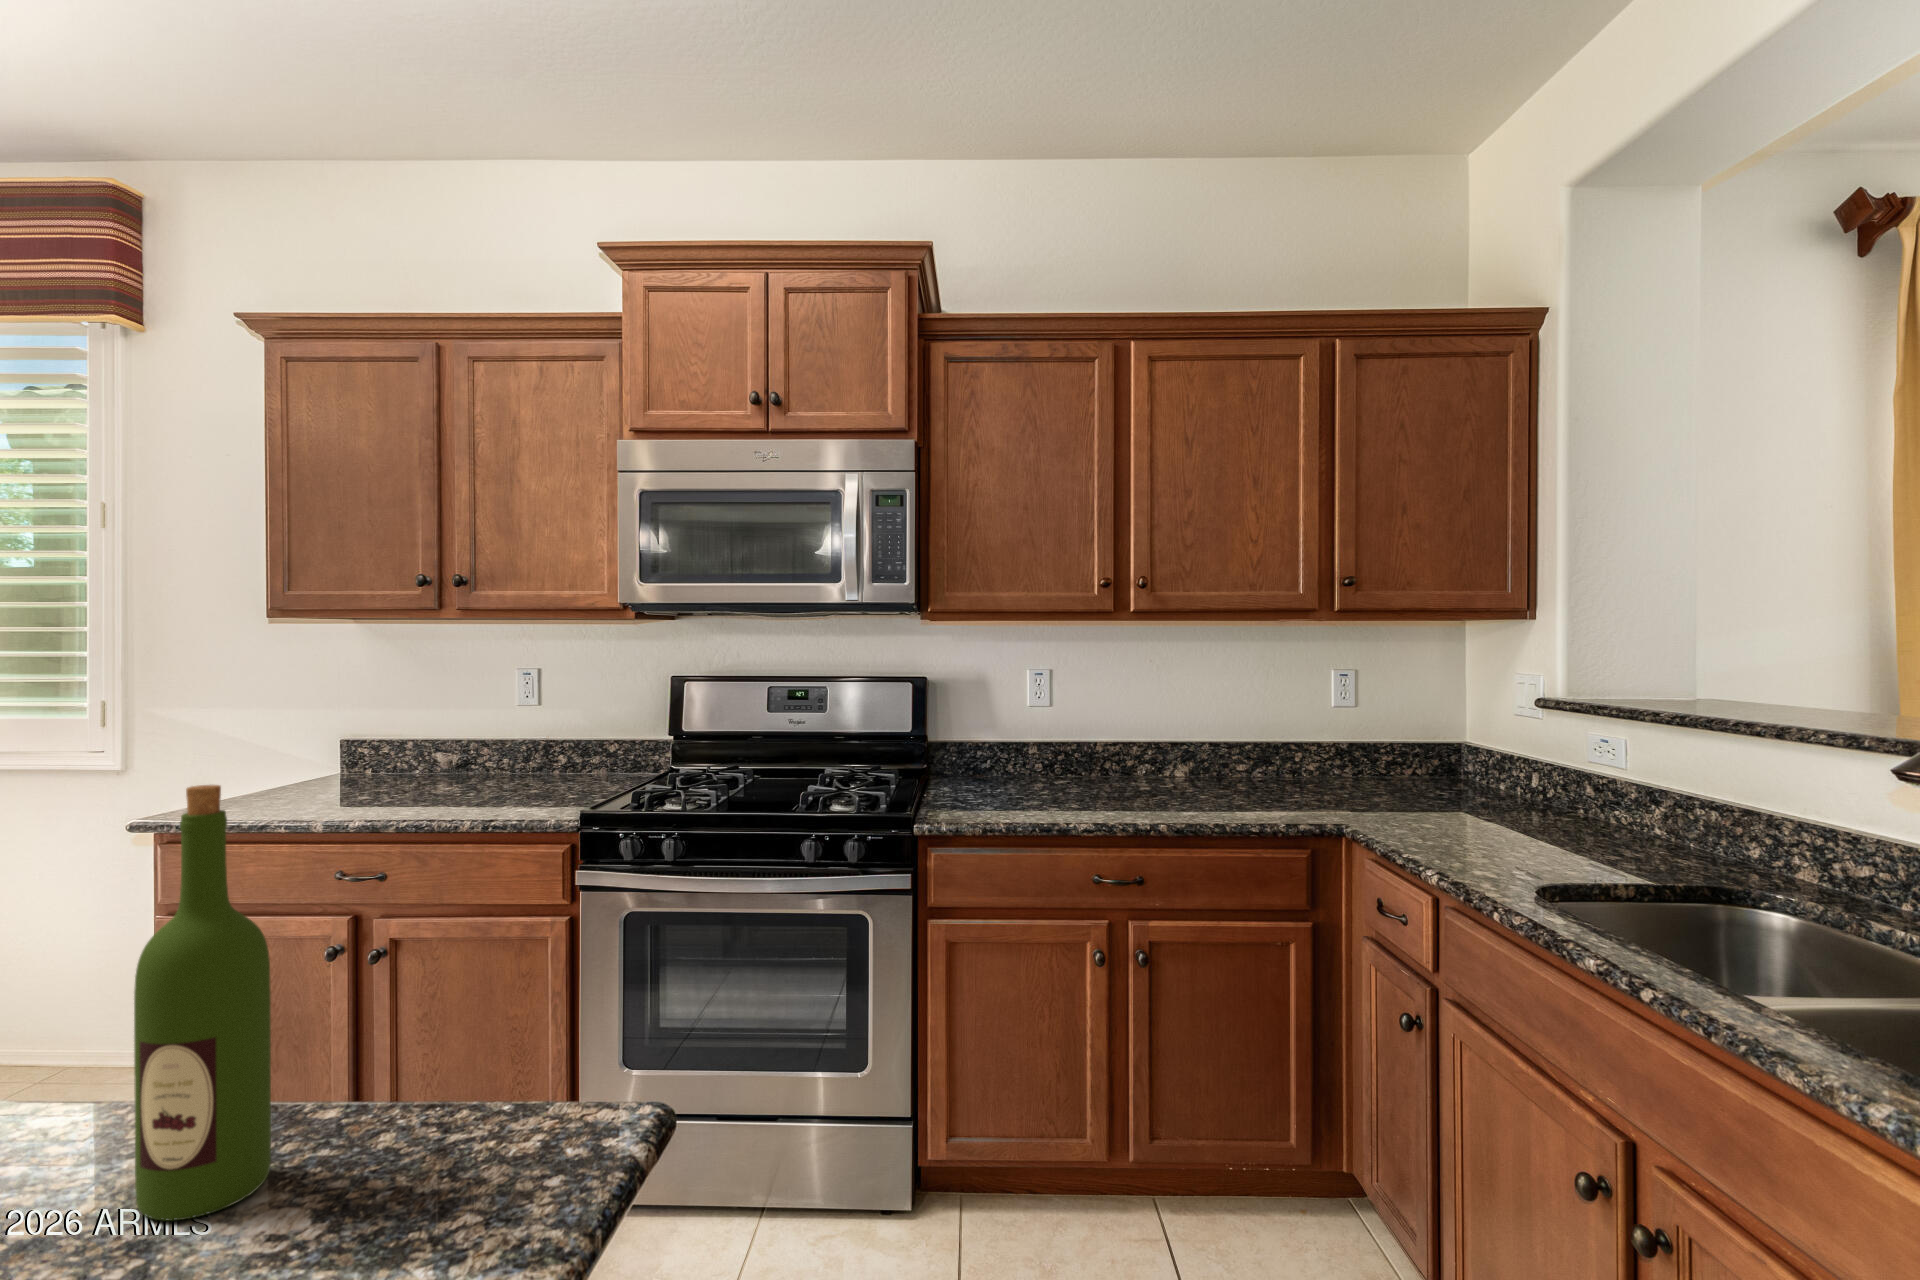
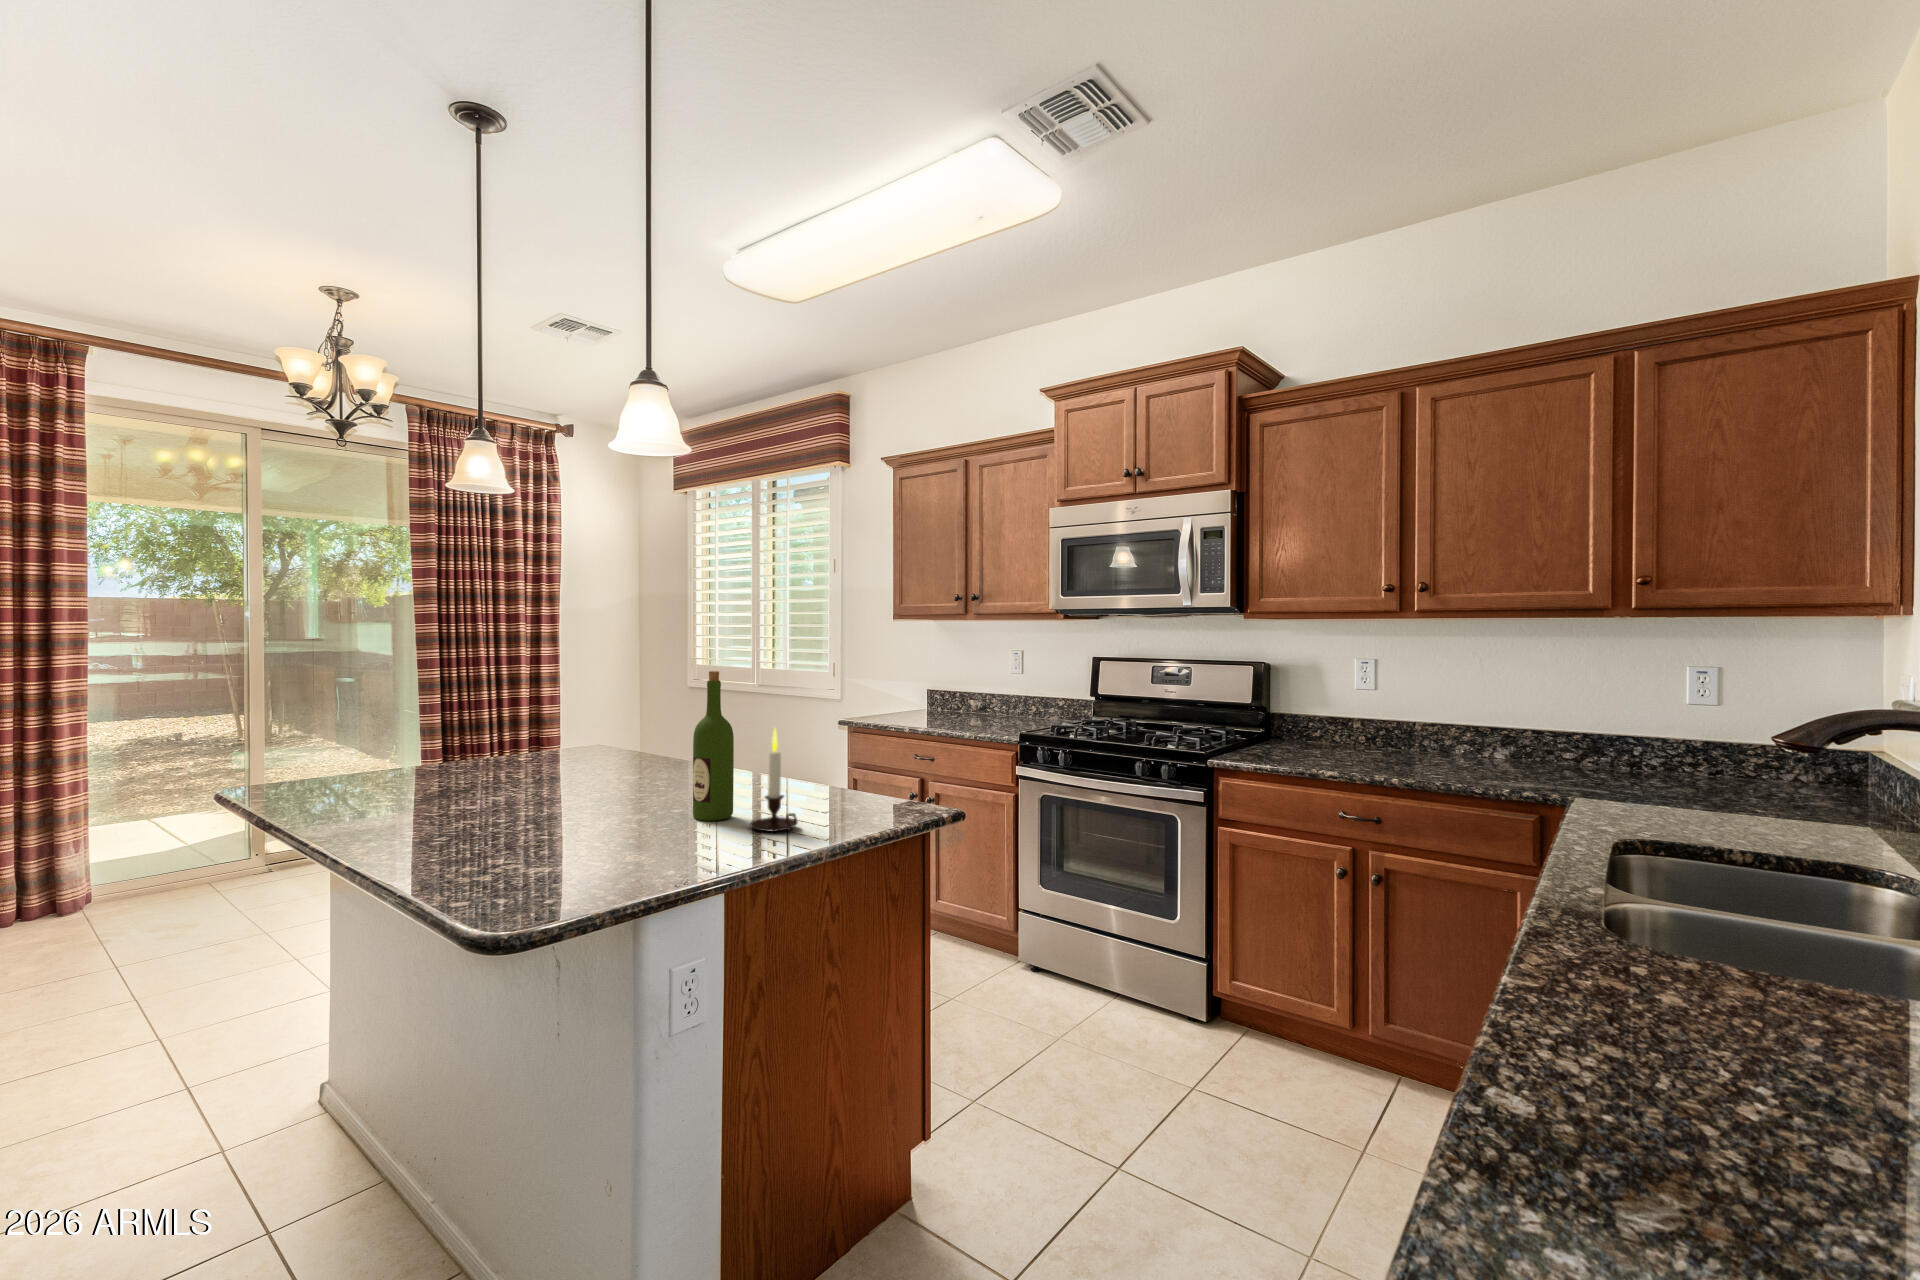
candle: none [367,917,528,1202] -> present [750,729,798,832]

